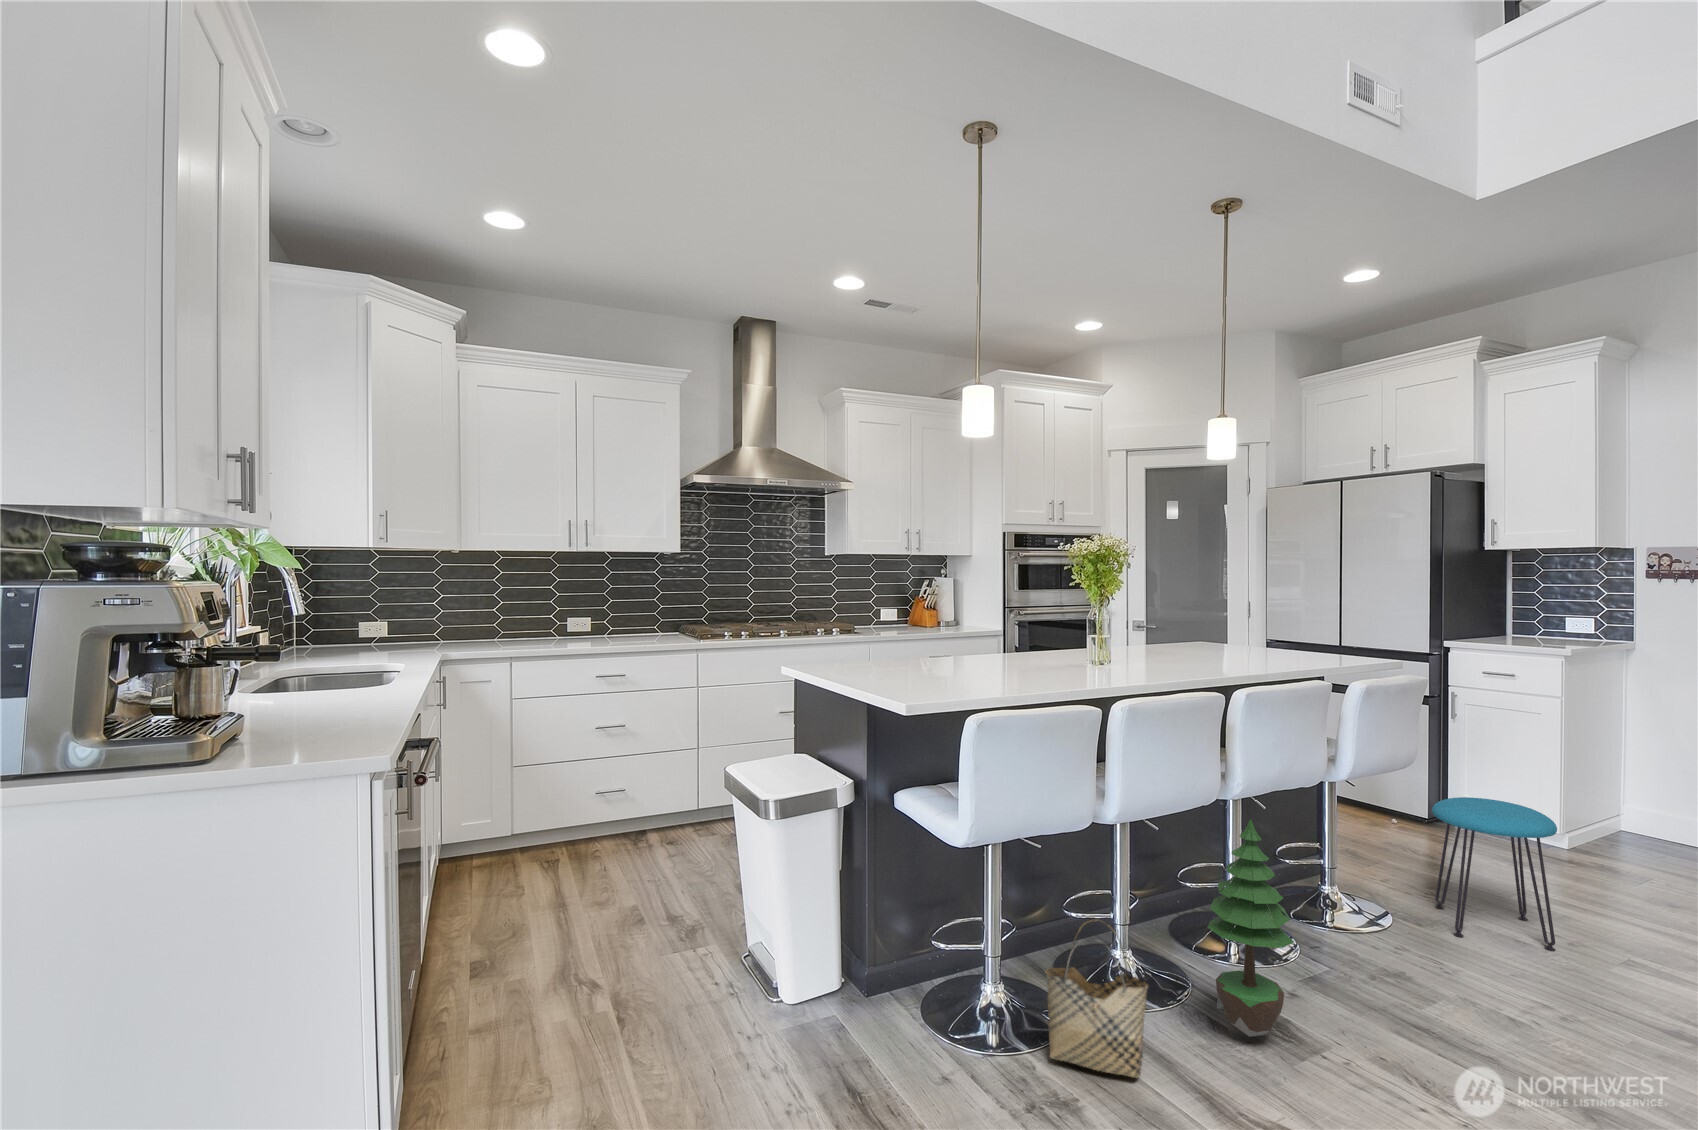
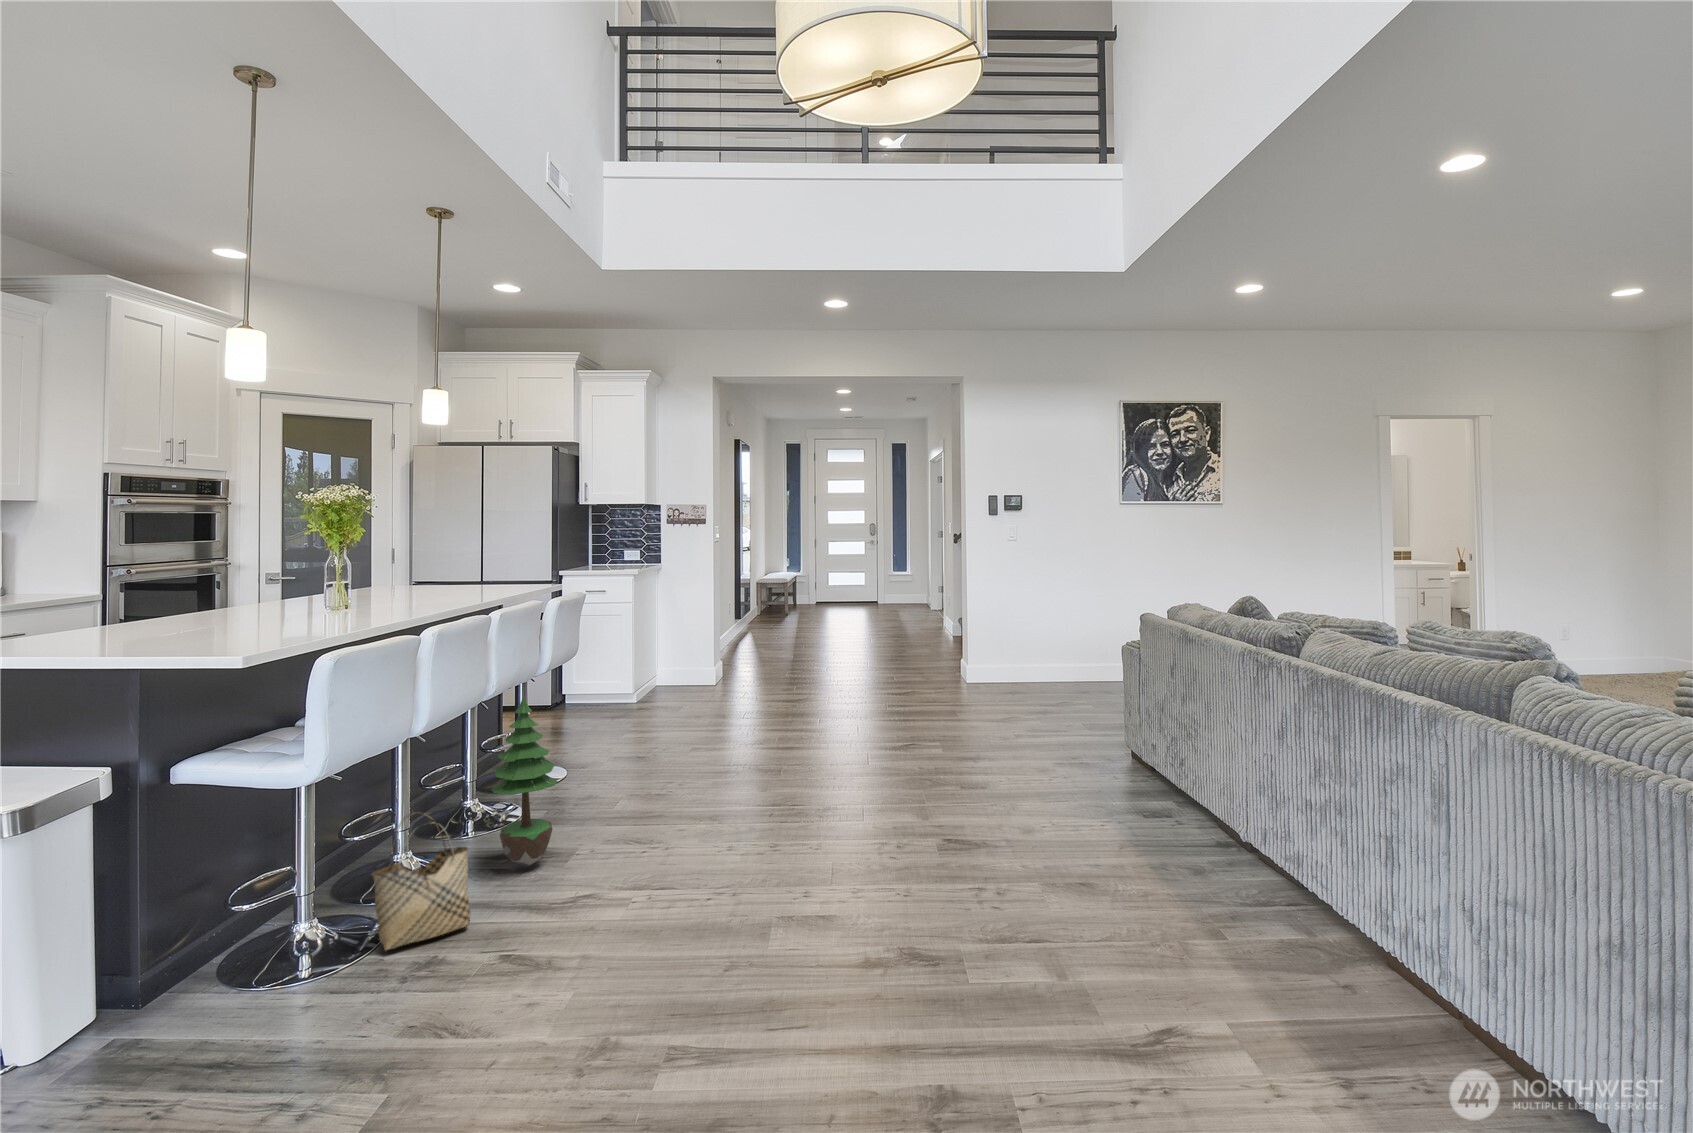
stool: present [1432,797,1557,951] -> none [588,670,660,766]

